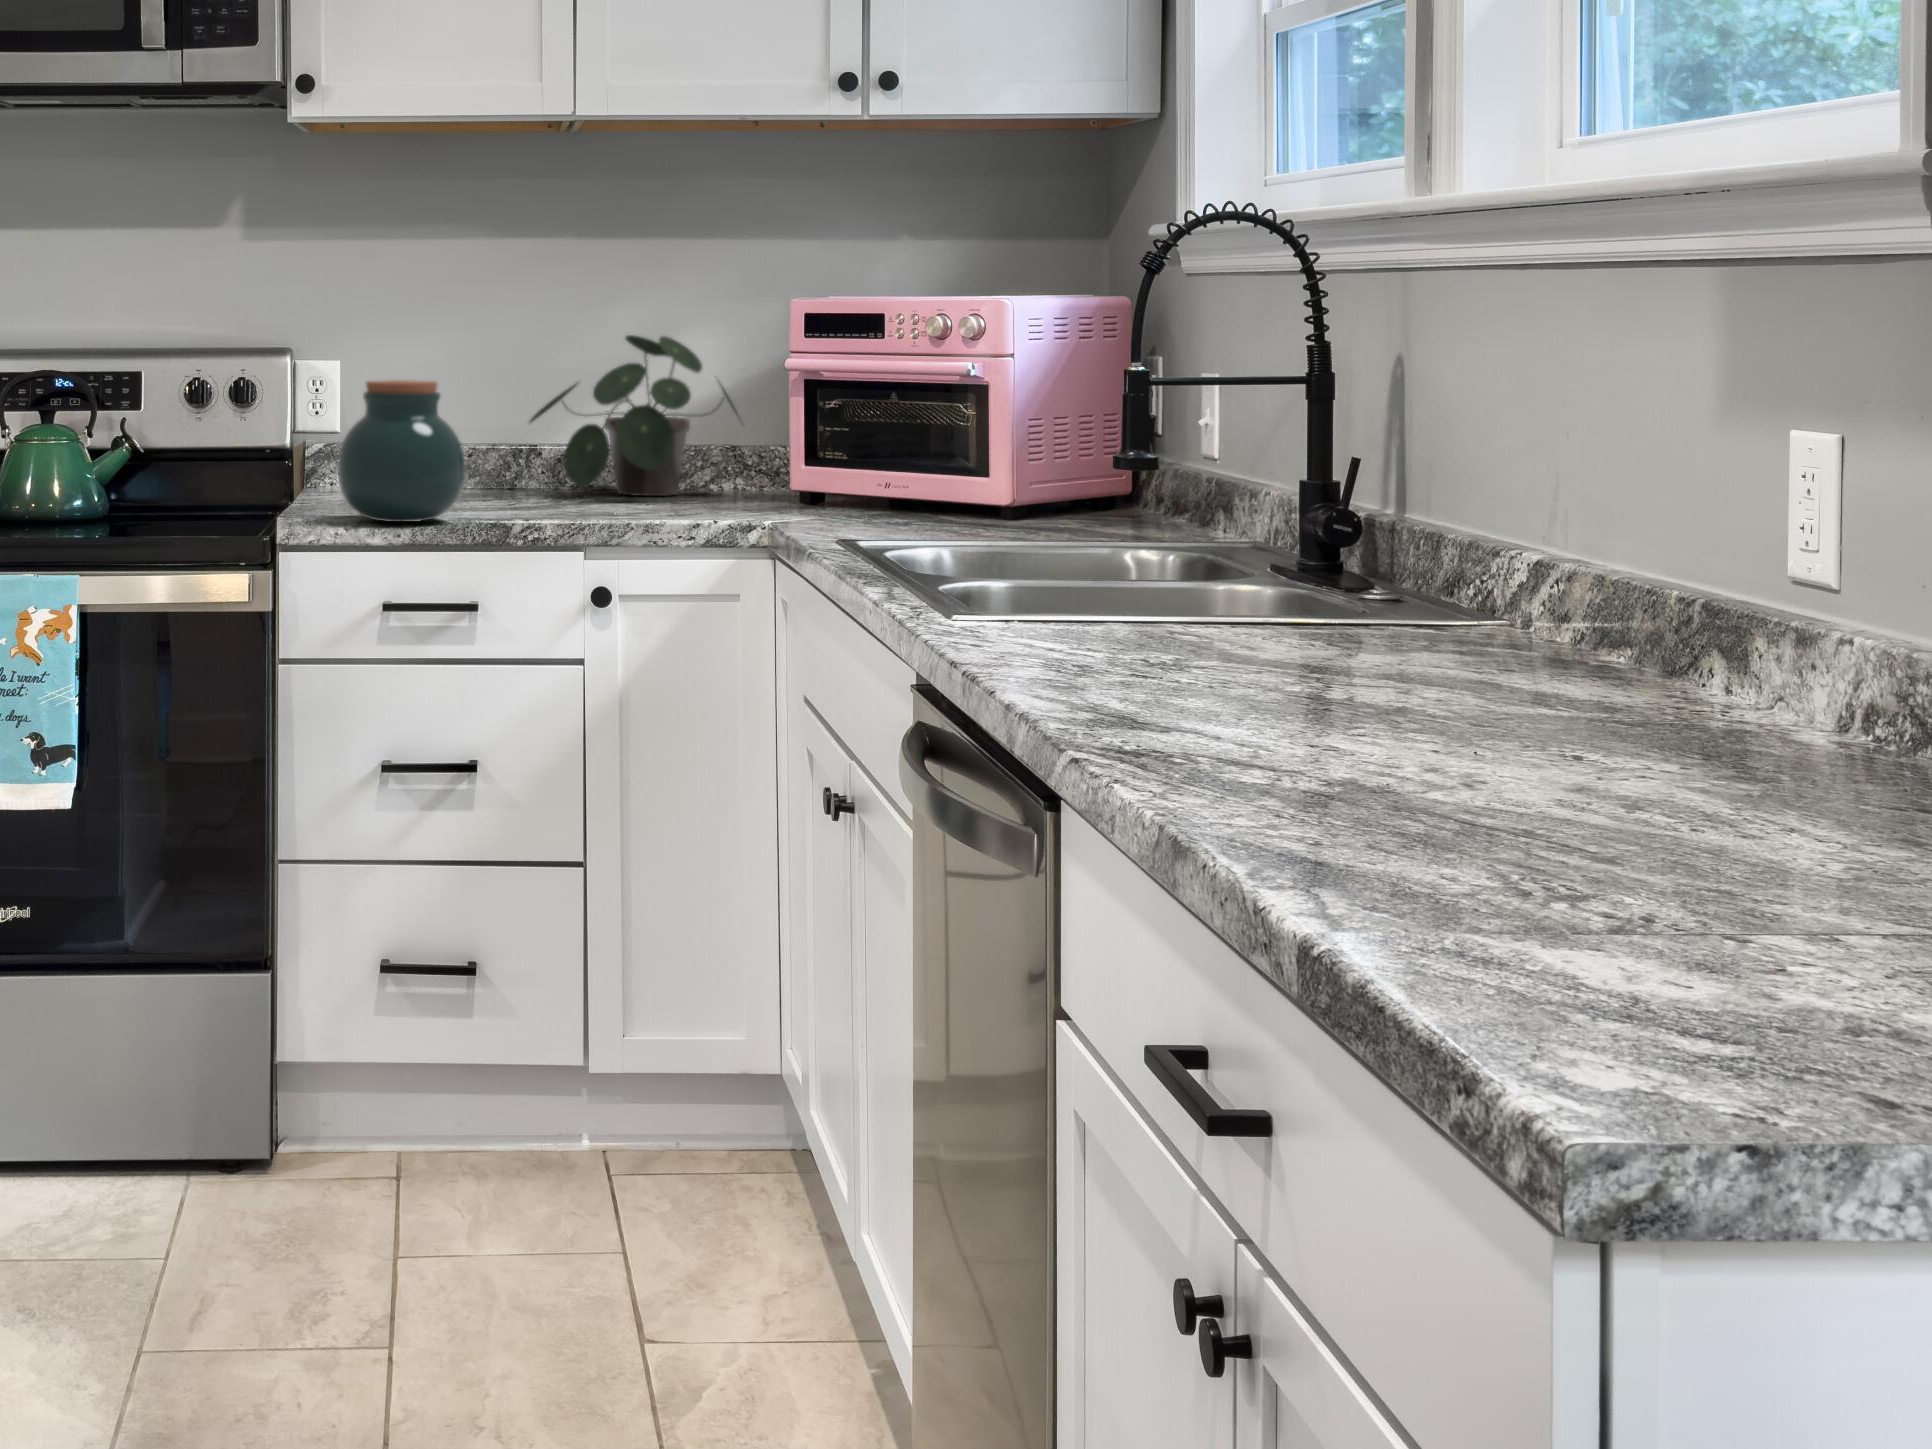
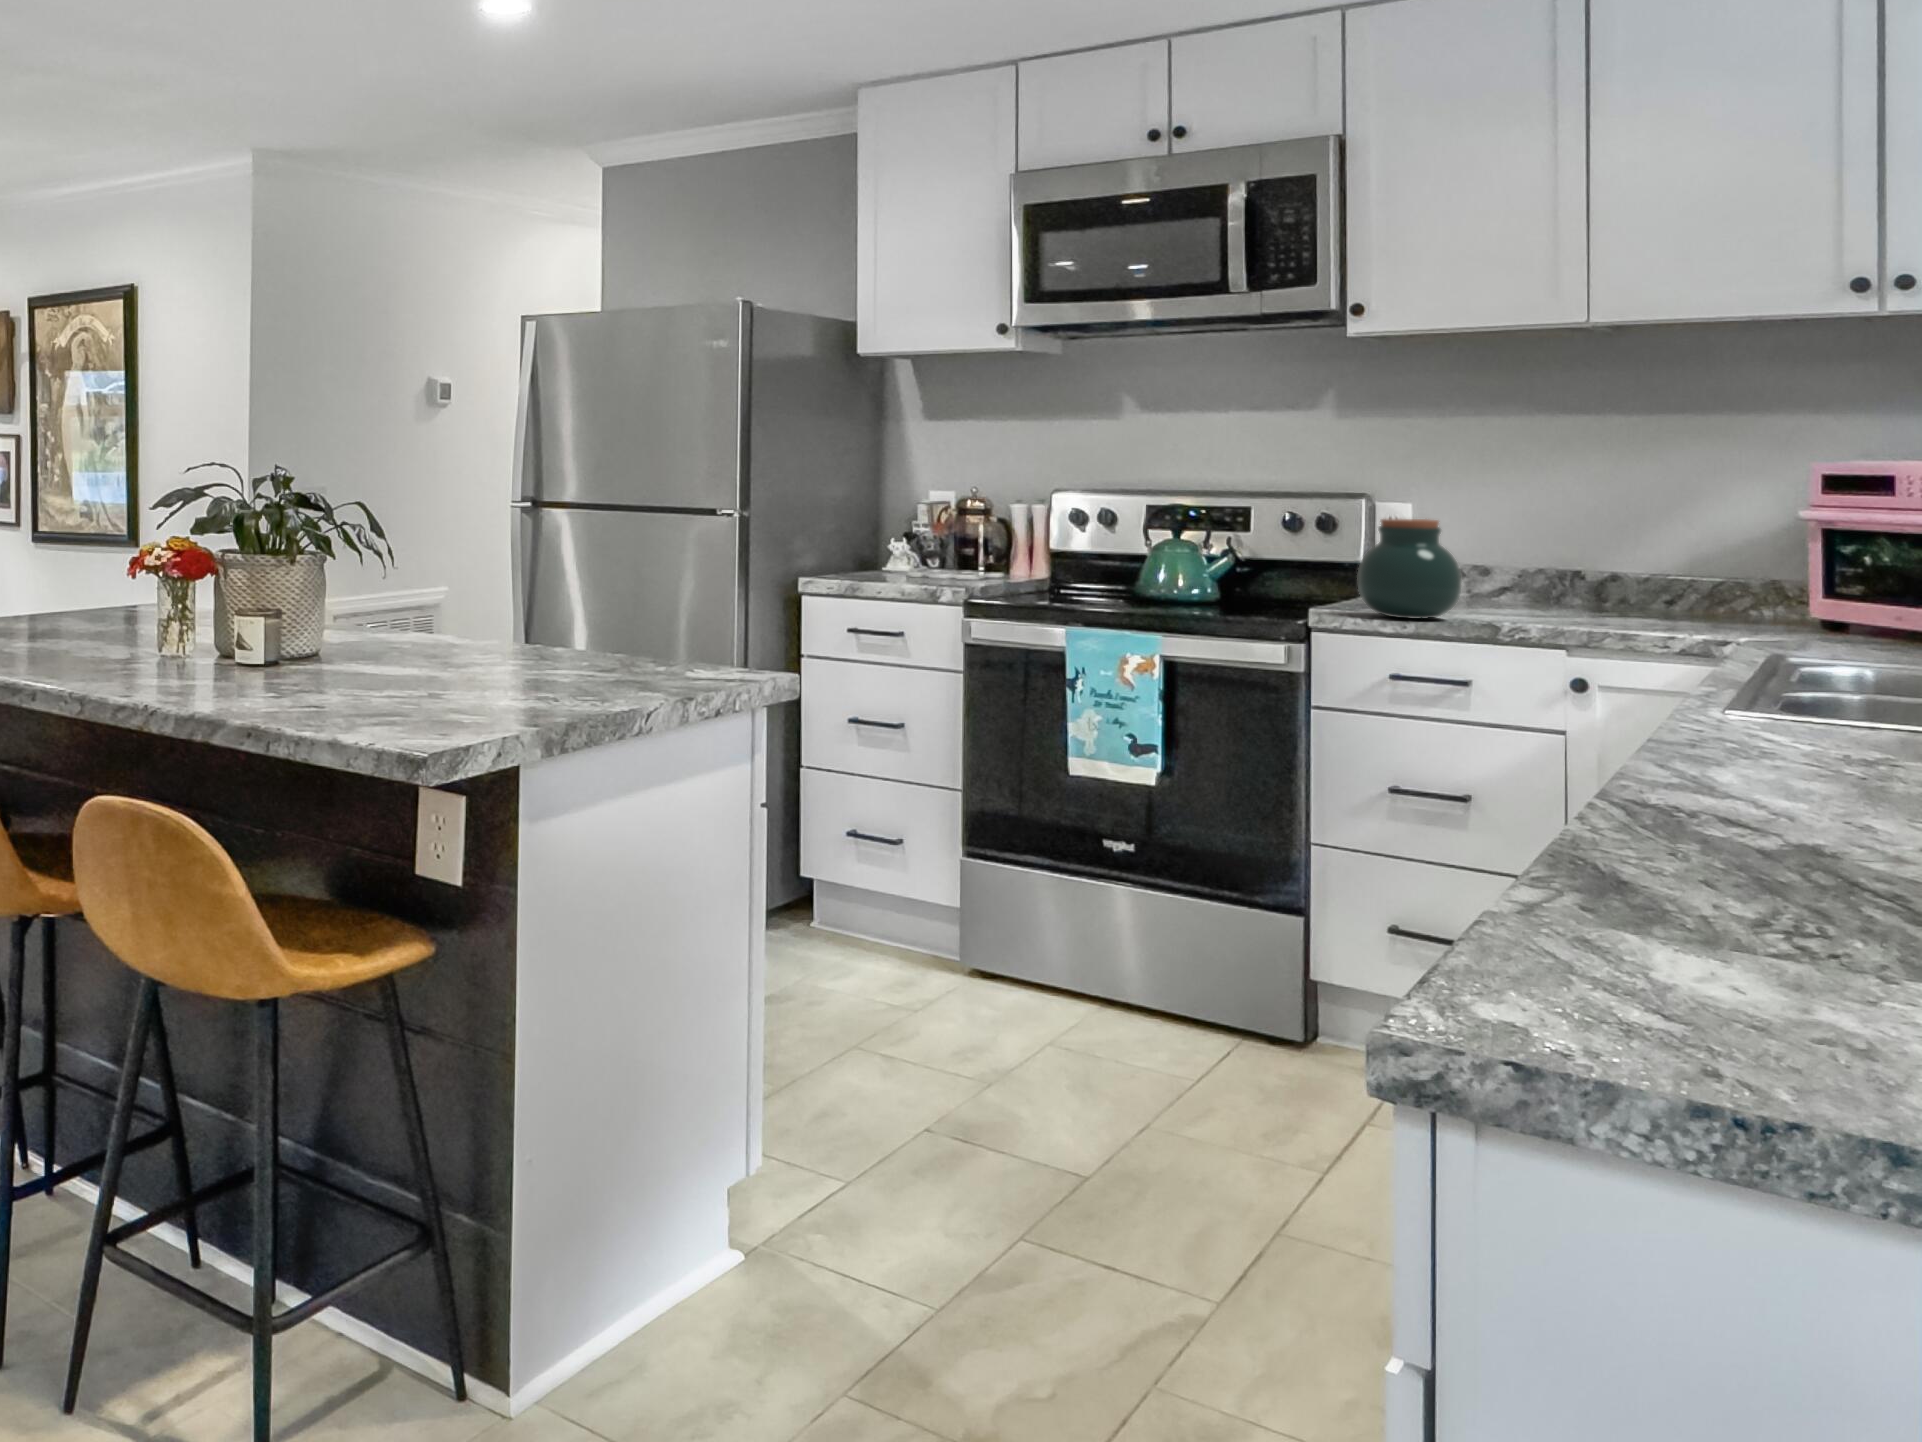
potted plant: present [530,335,743,496] -> none [1580,491,1789,621]

